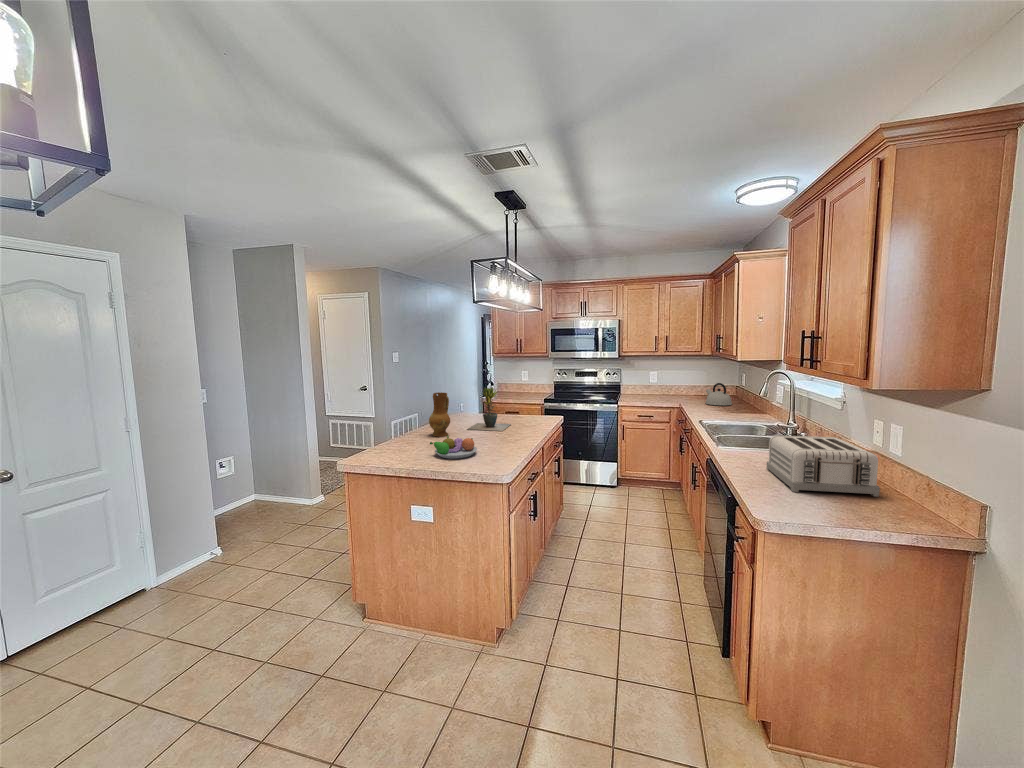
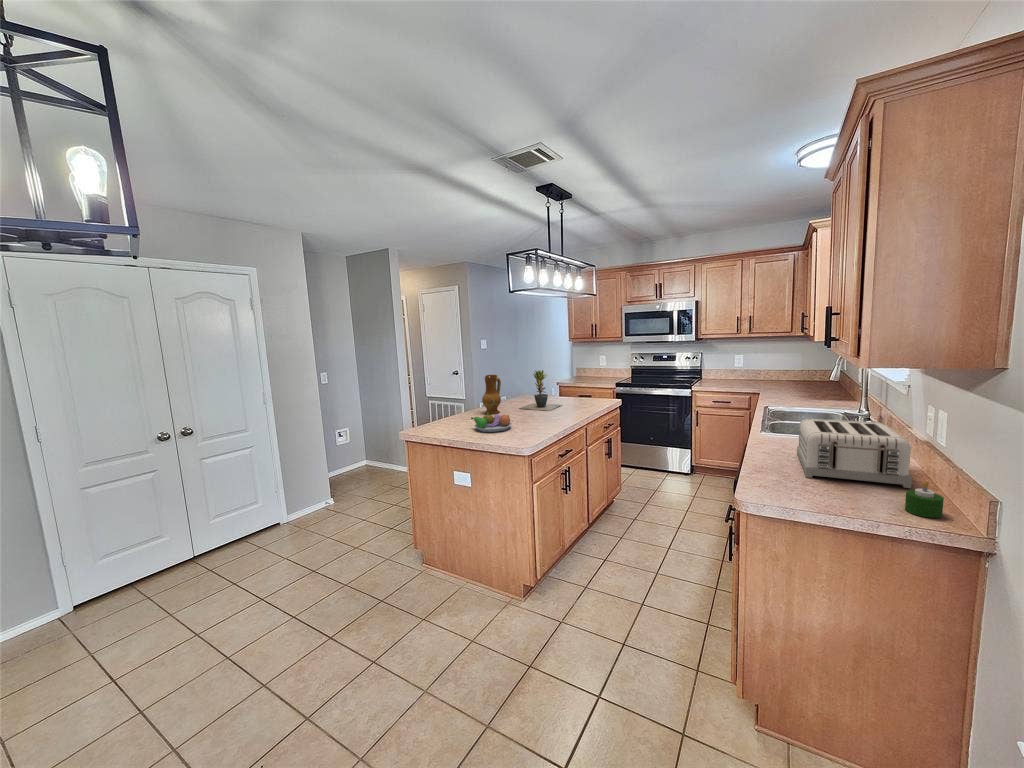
kettle: present [706,383,732,406] -> none [790,366,822,391]
candle: none [891,491,924,524] -> present [905,481,944,518]

